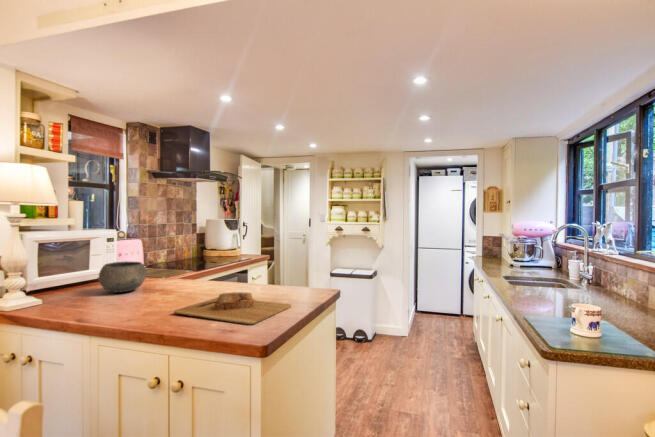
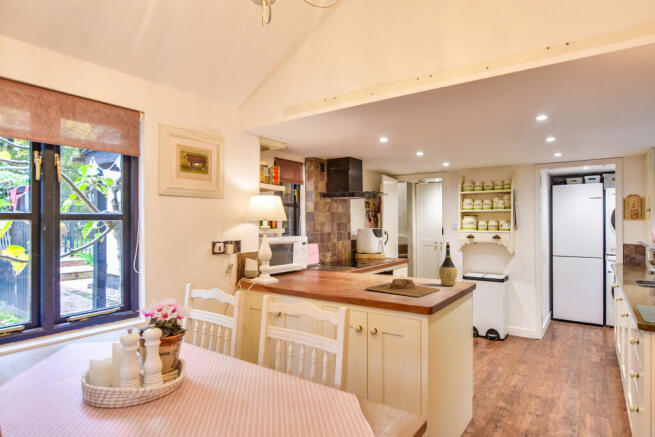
wine bottle: none [292,235,317,297] -> present [439,242,457,286]
bowl: present [97,261,147,292] -> none [308,258,335,278]

